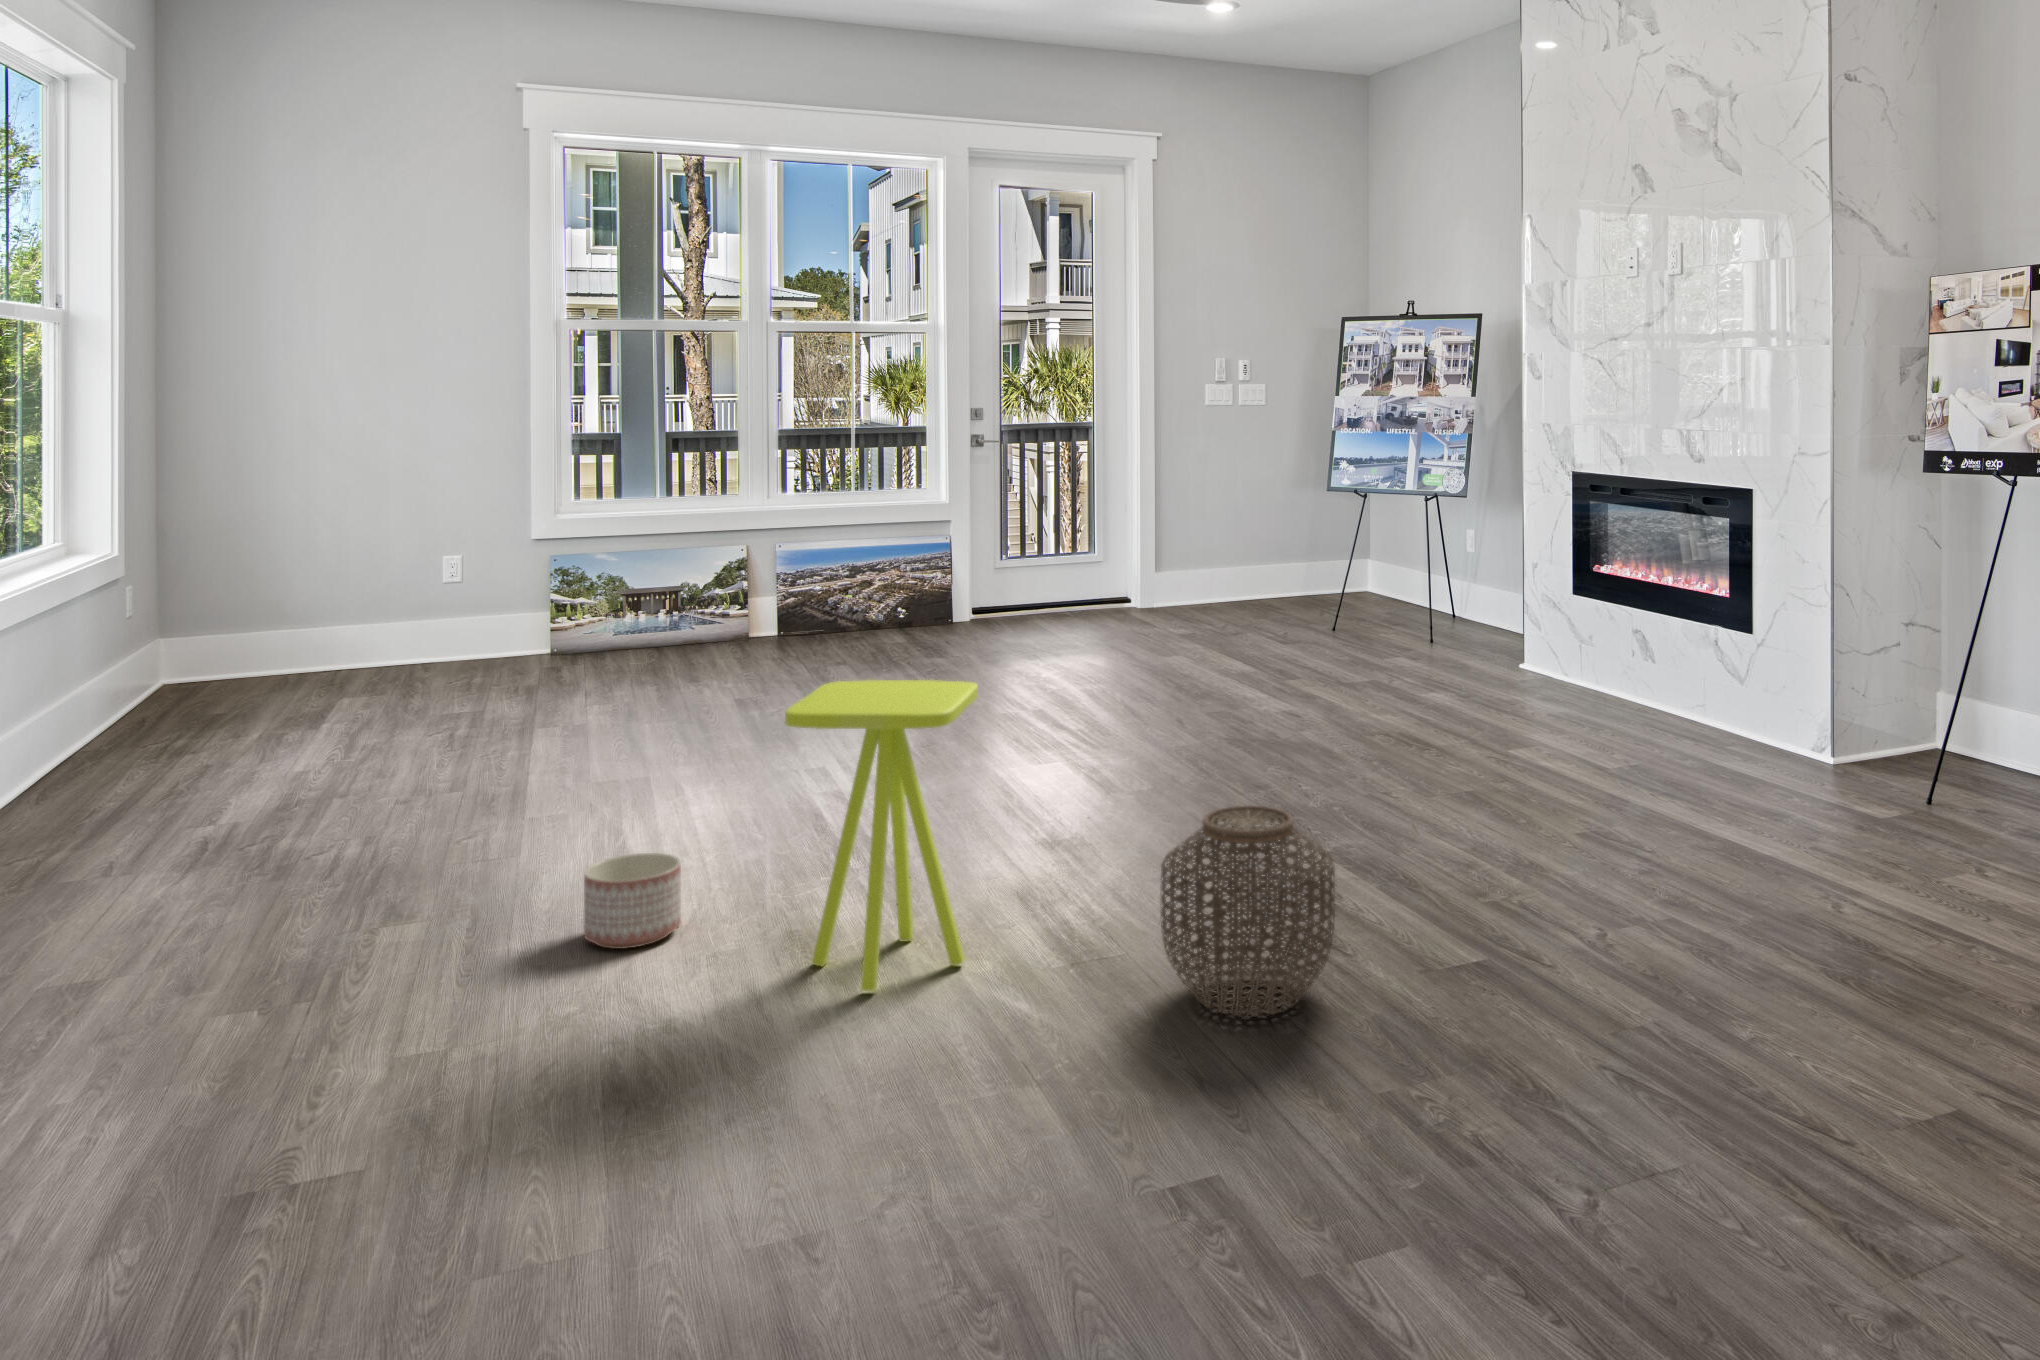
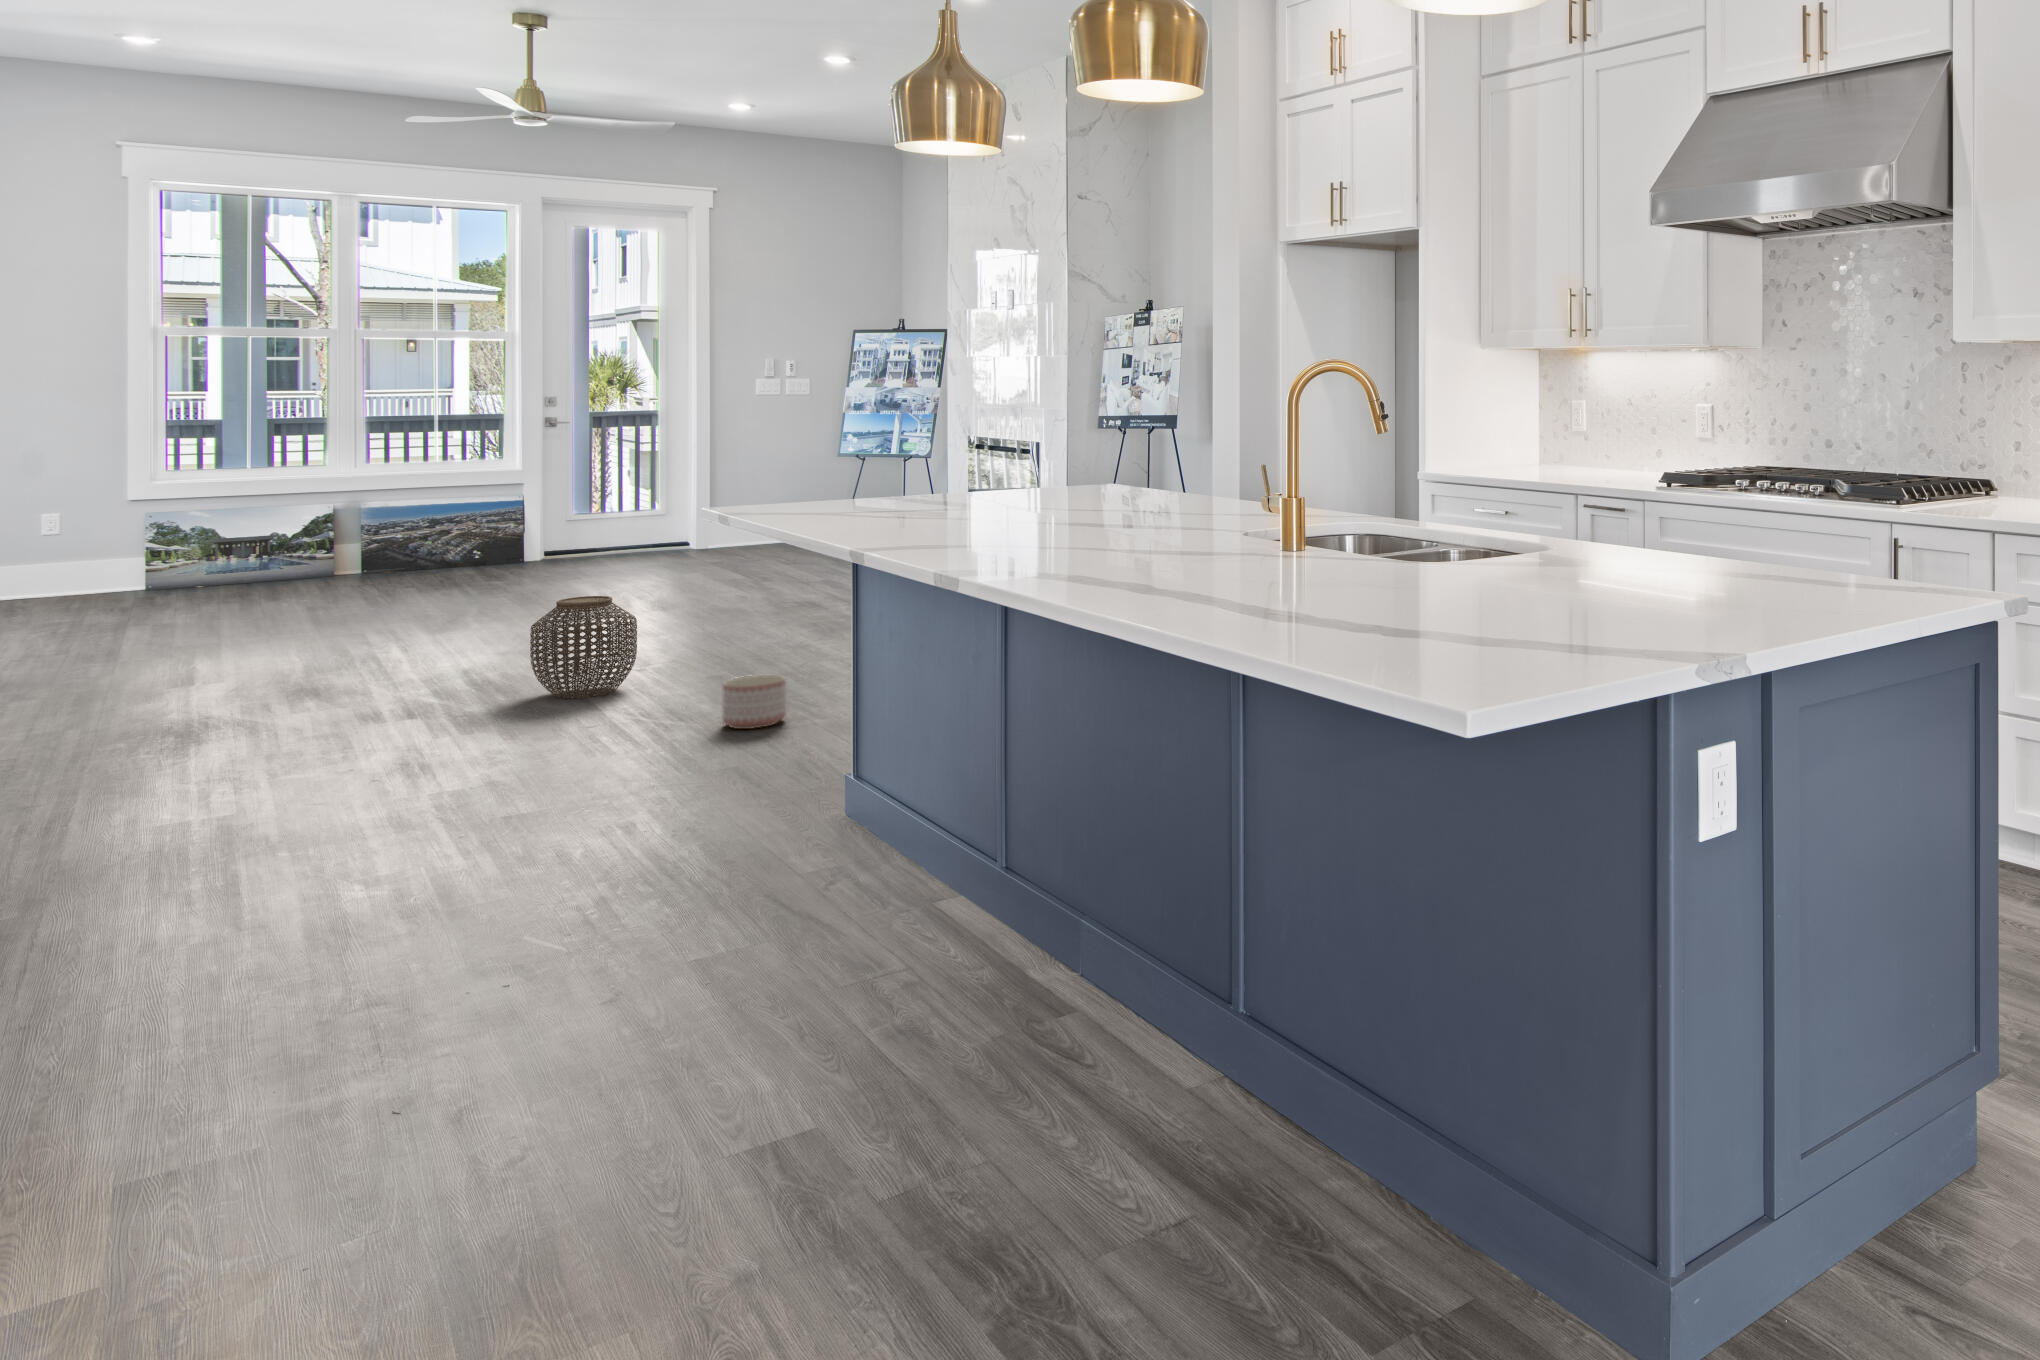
side table: present [785,680,978,991] -> none [298,542,434,704]
planter: present [584,853,681,949] -> present [723,675,786,729]

